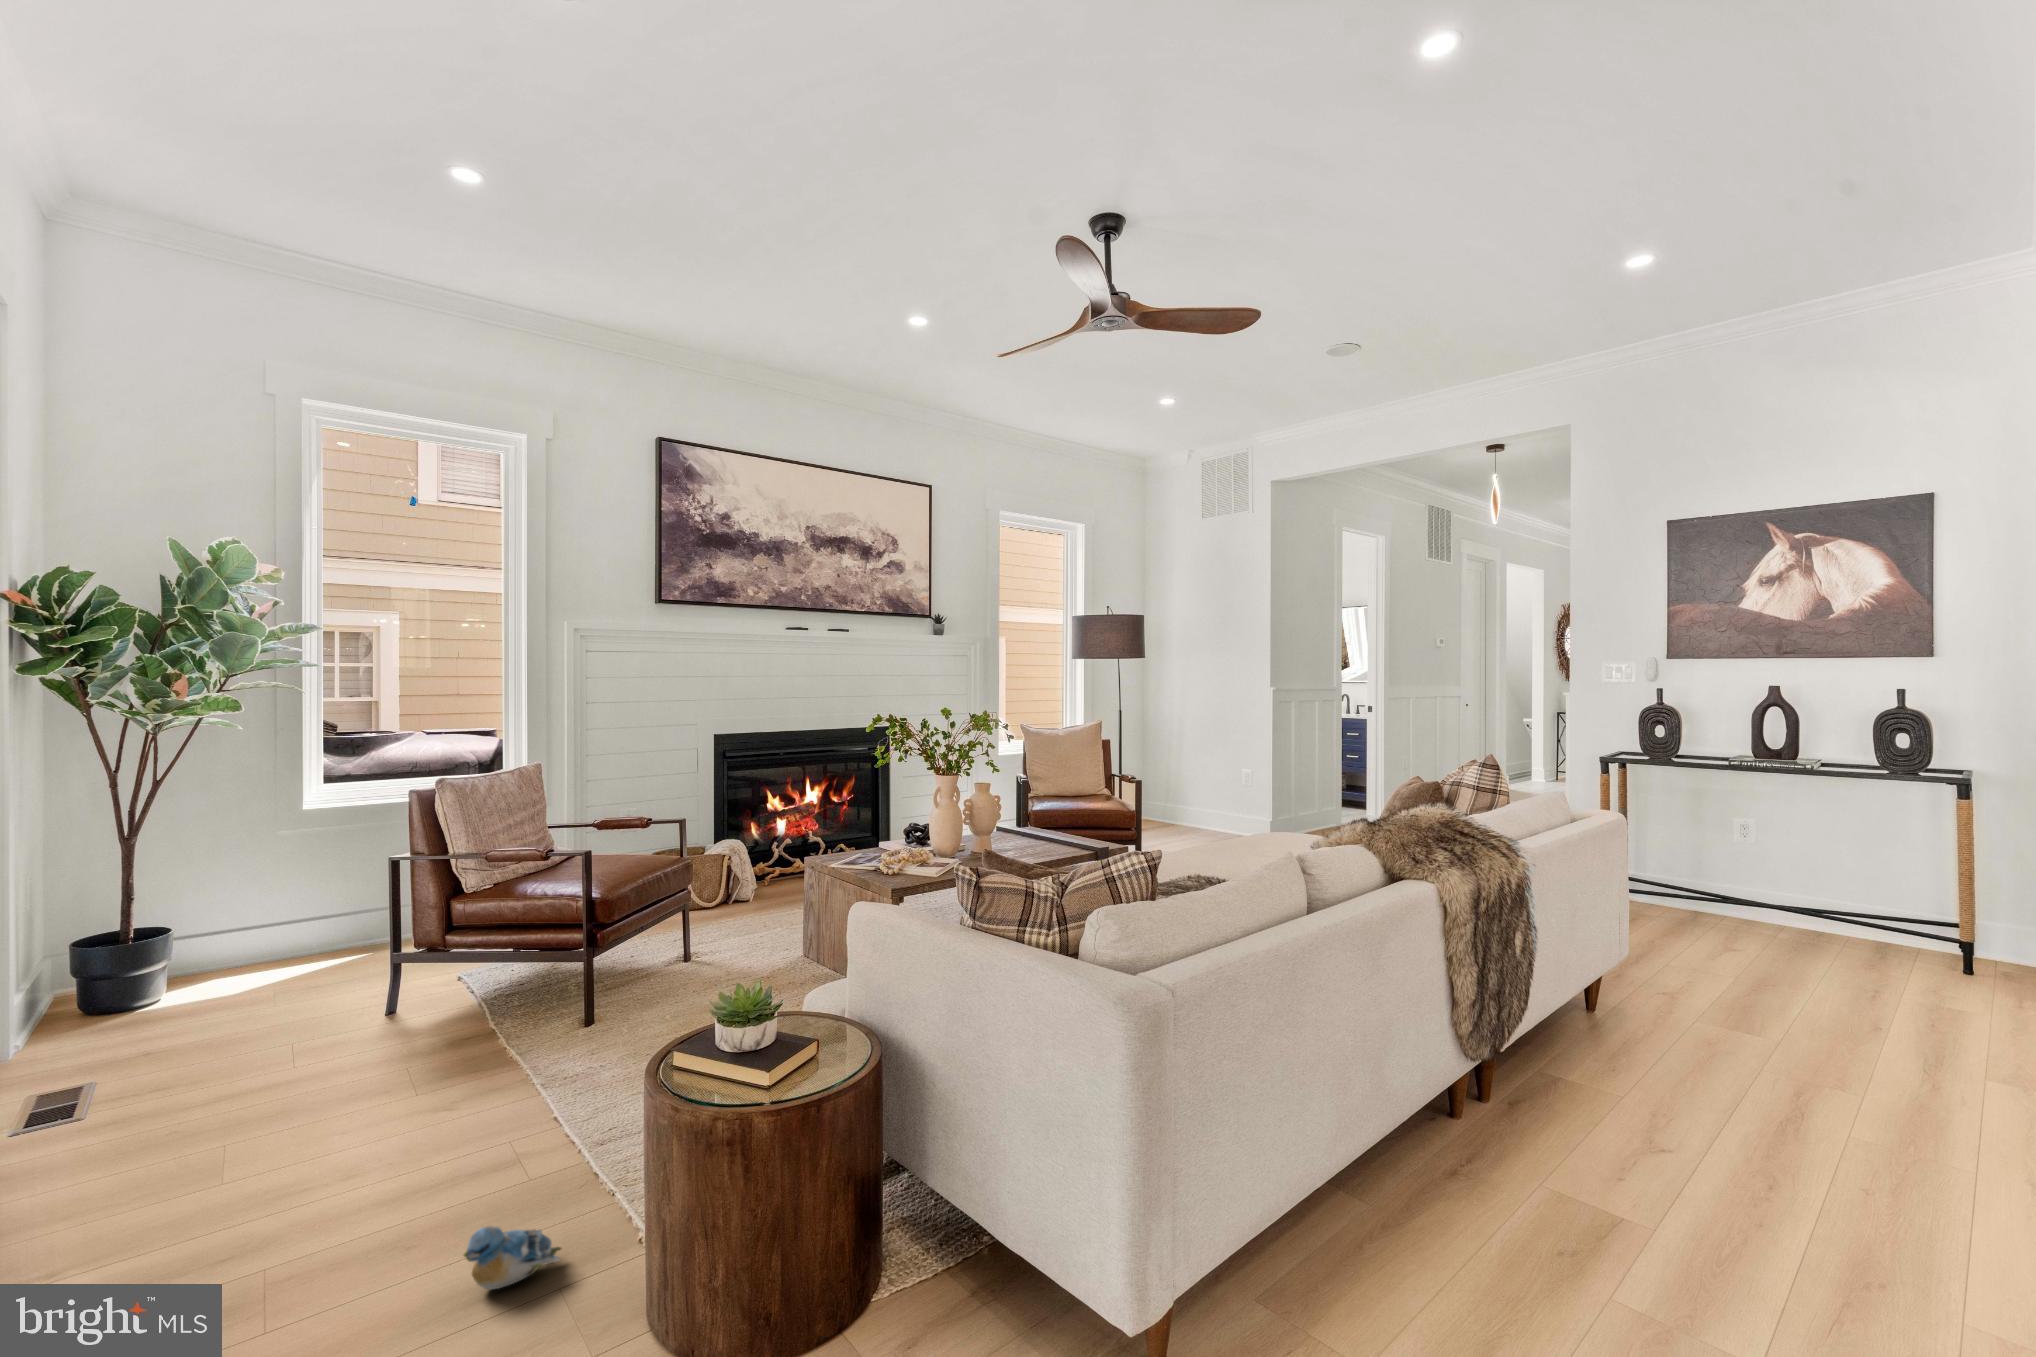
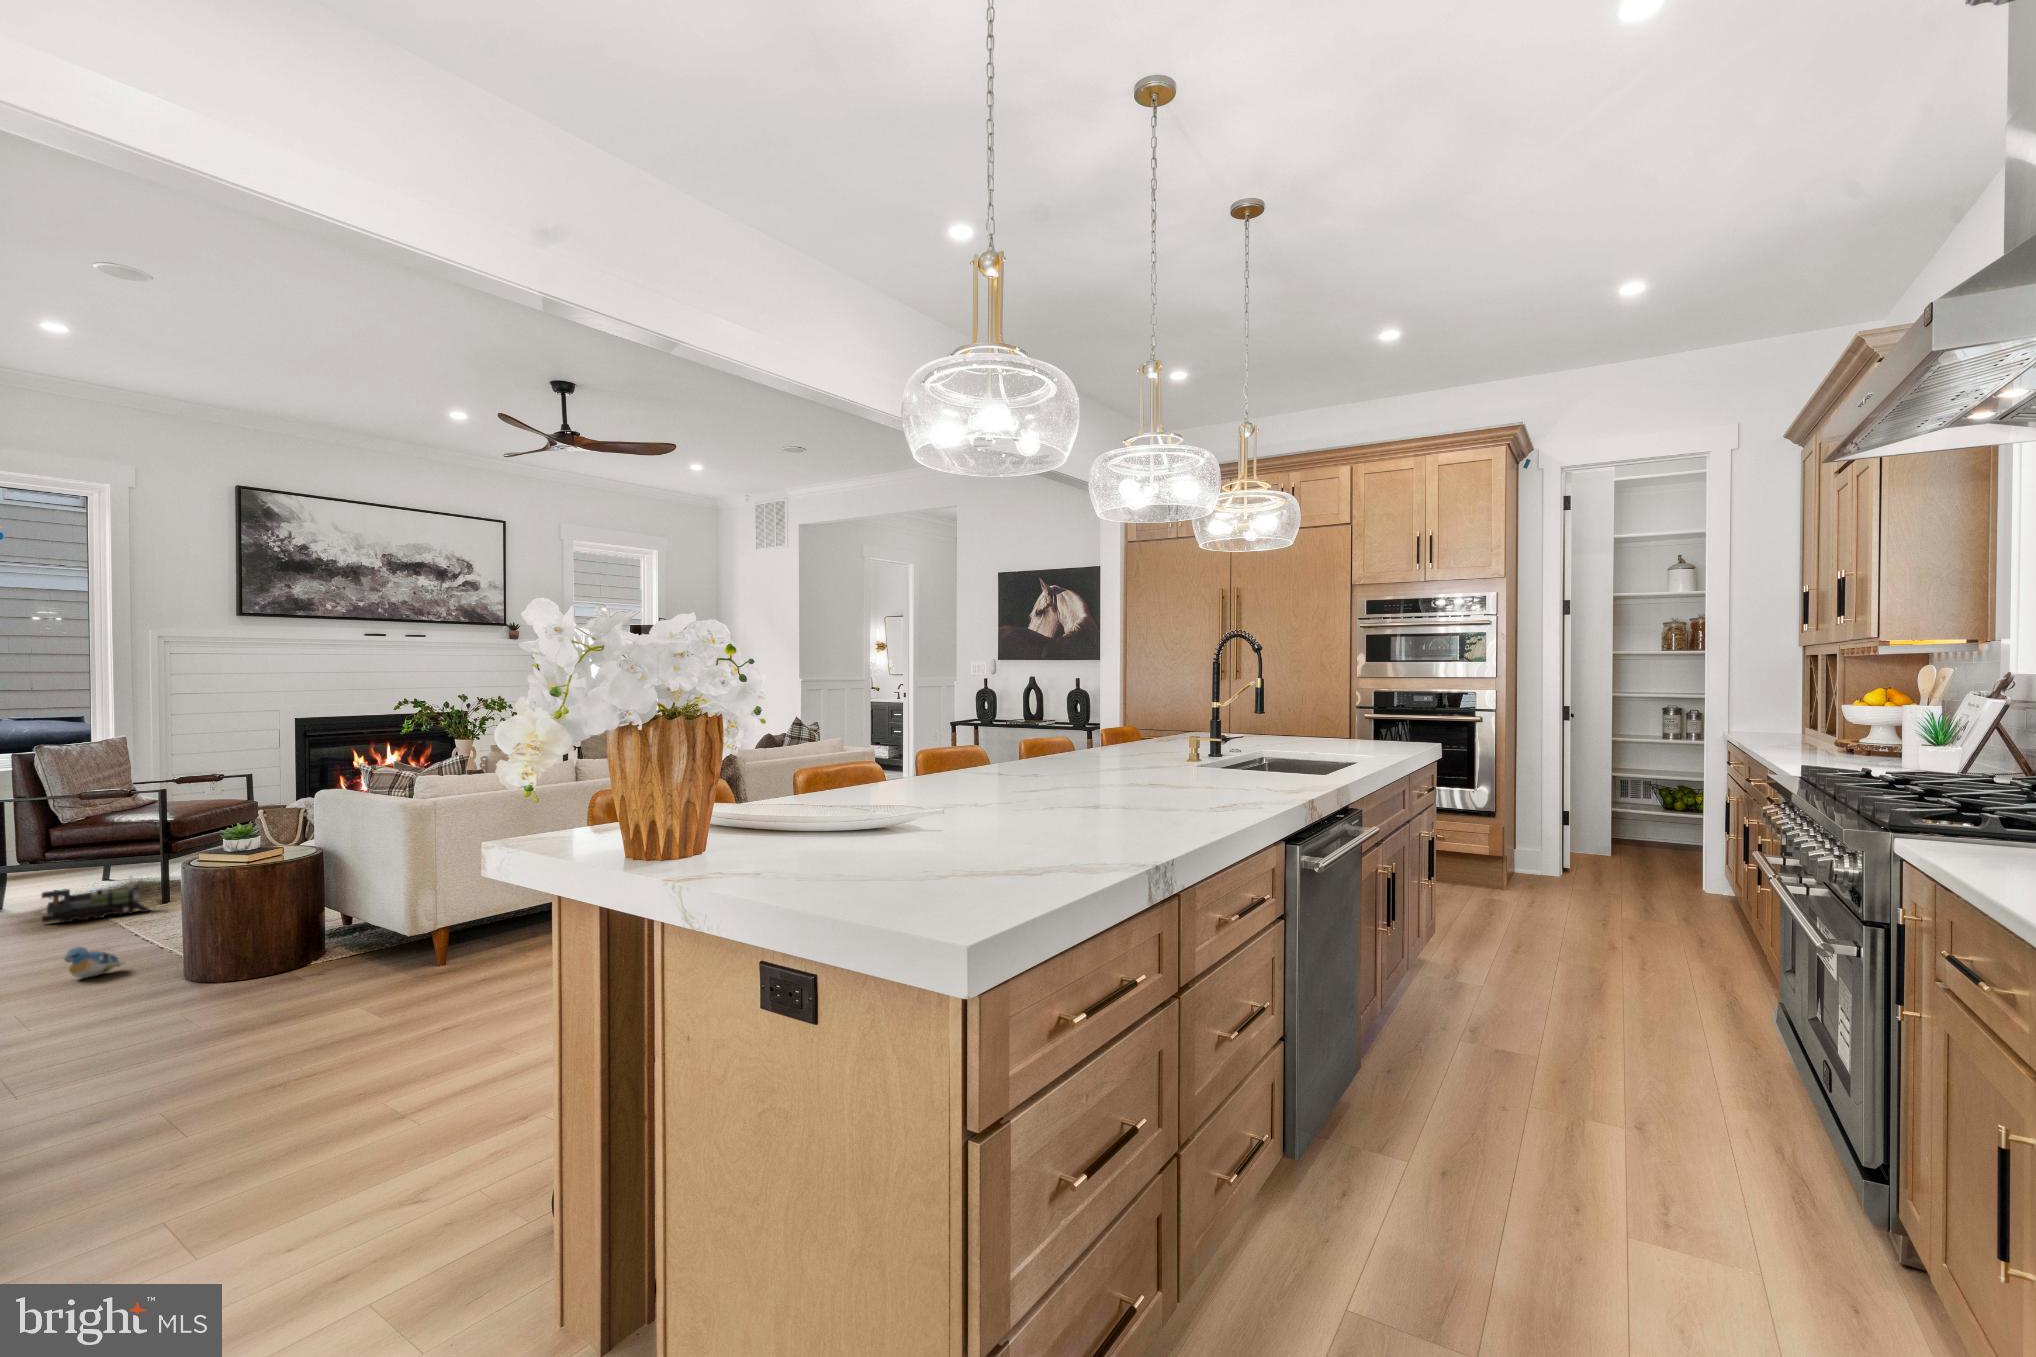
toy train: none [439,991,575,1067] -> present [41,882,149,922]

